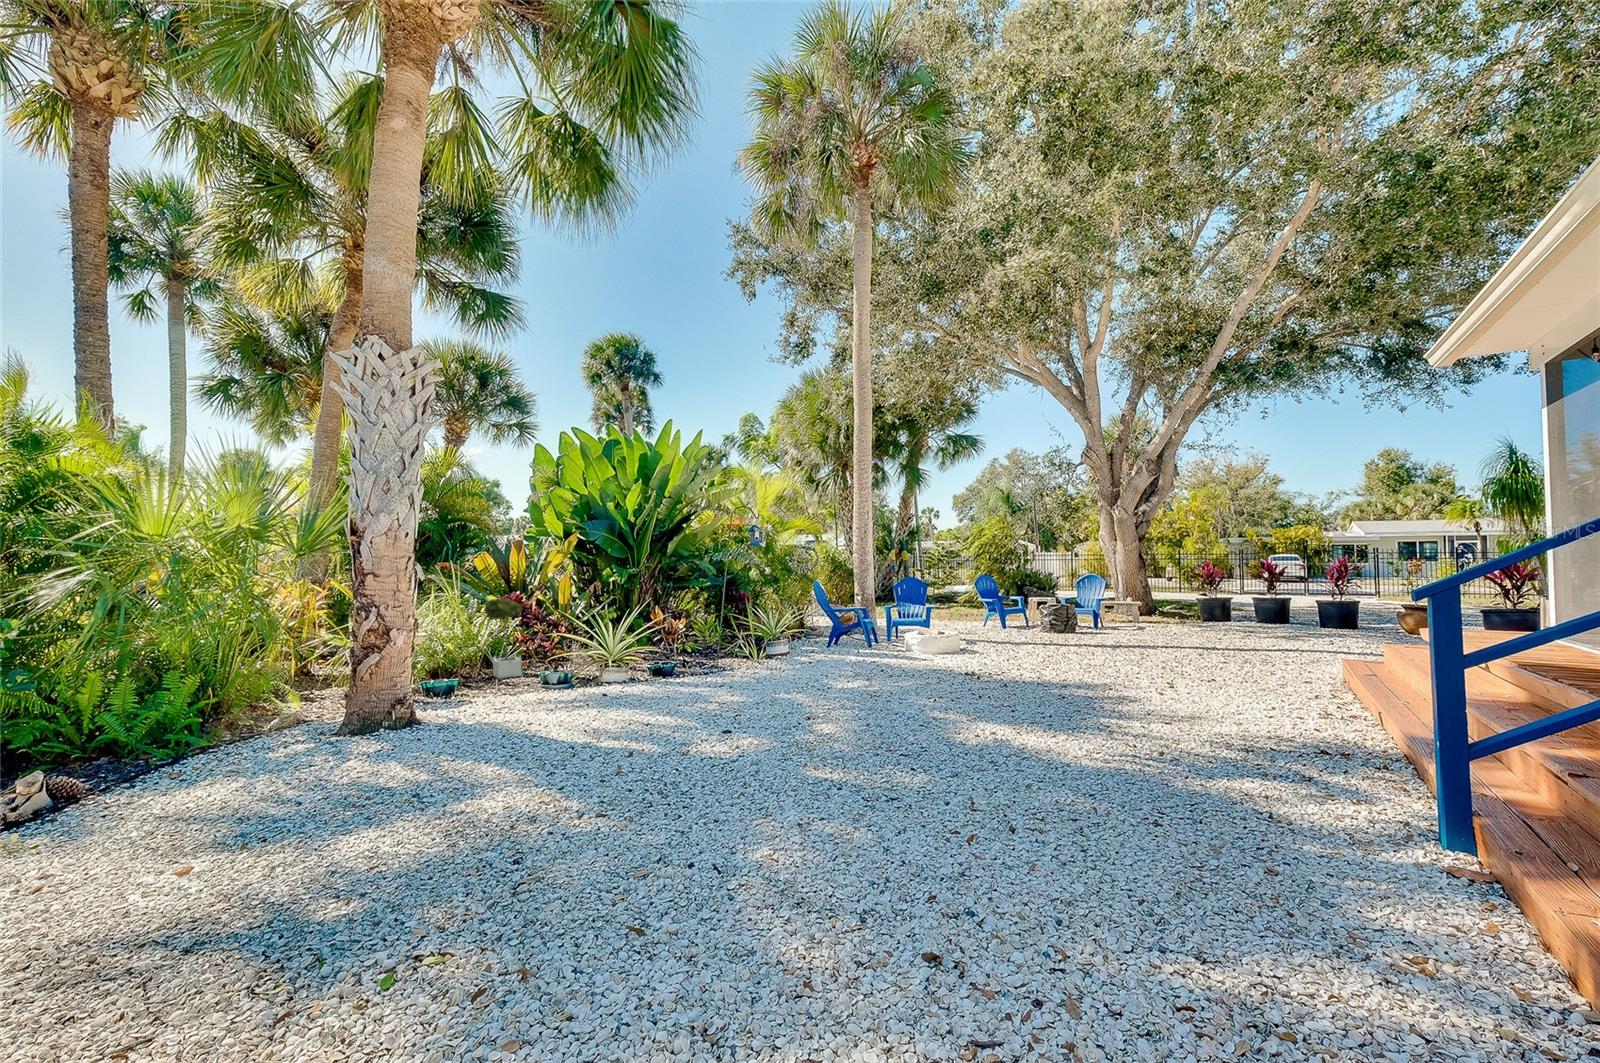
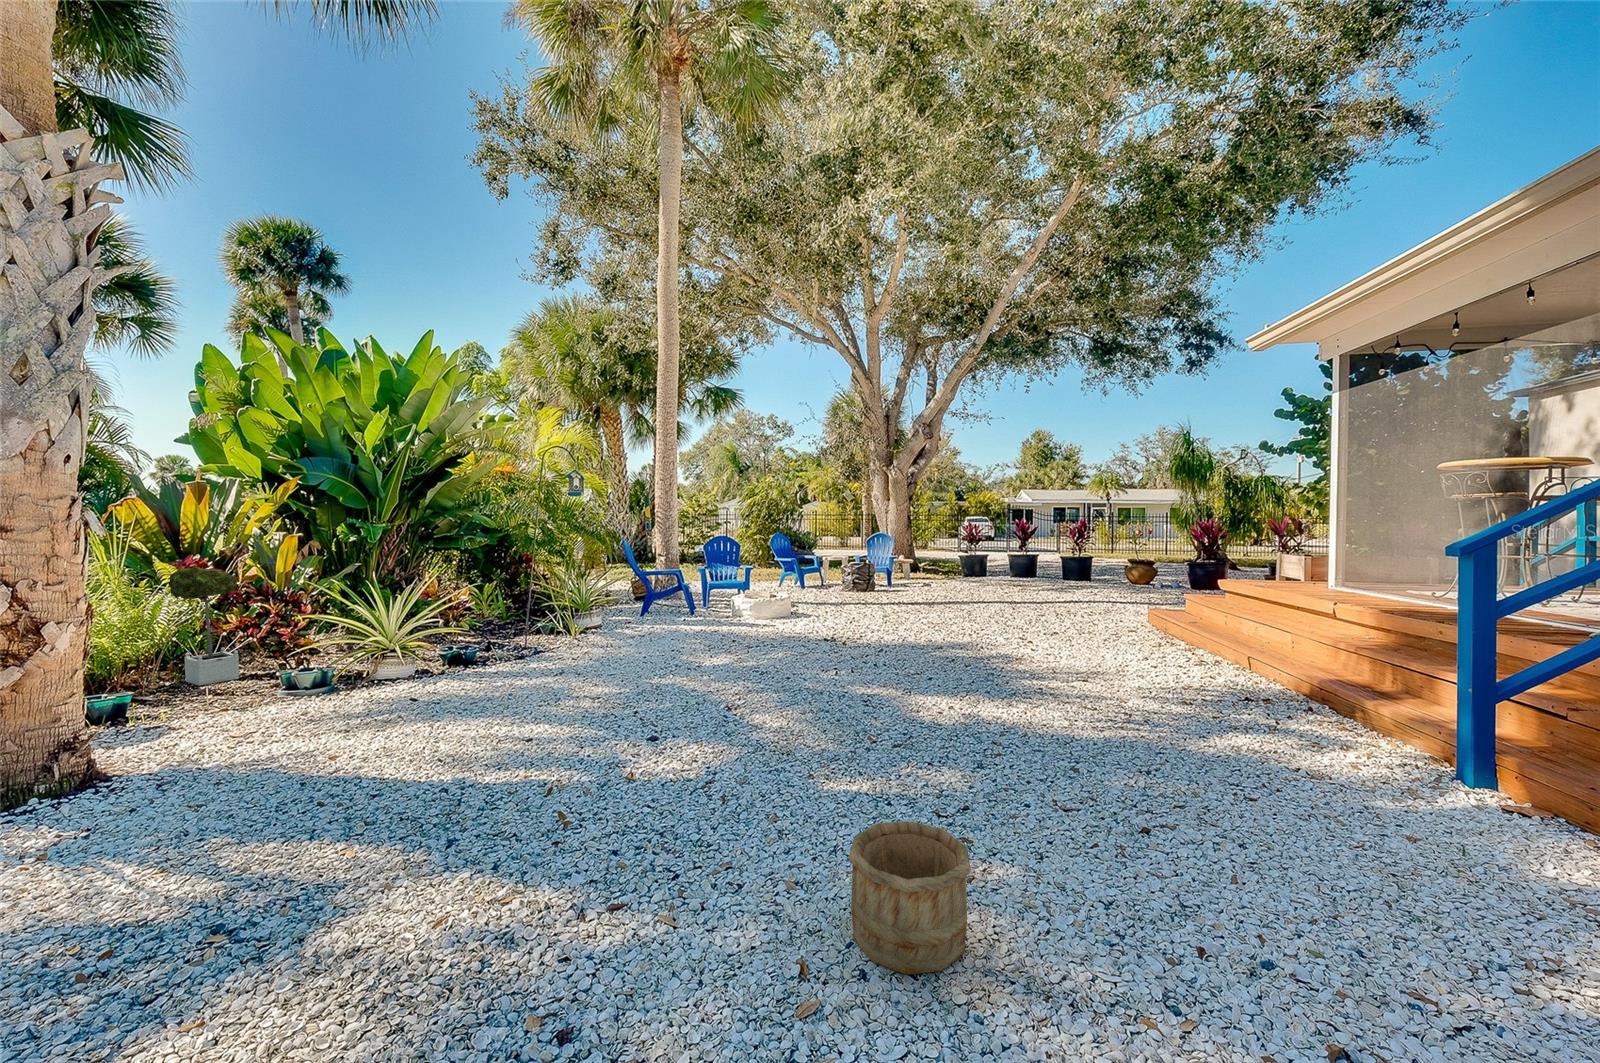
wooden bucket: none [735,796,823,904] -> present [848,821,971,975]

